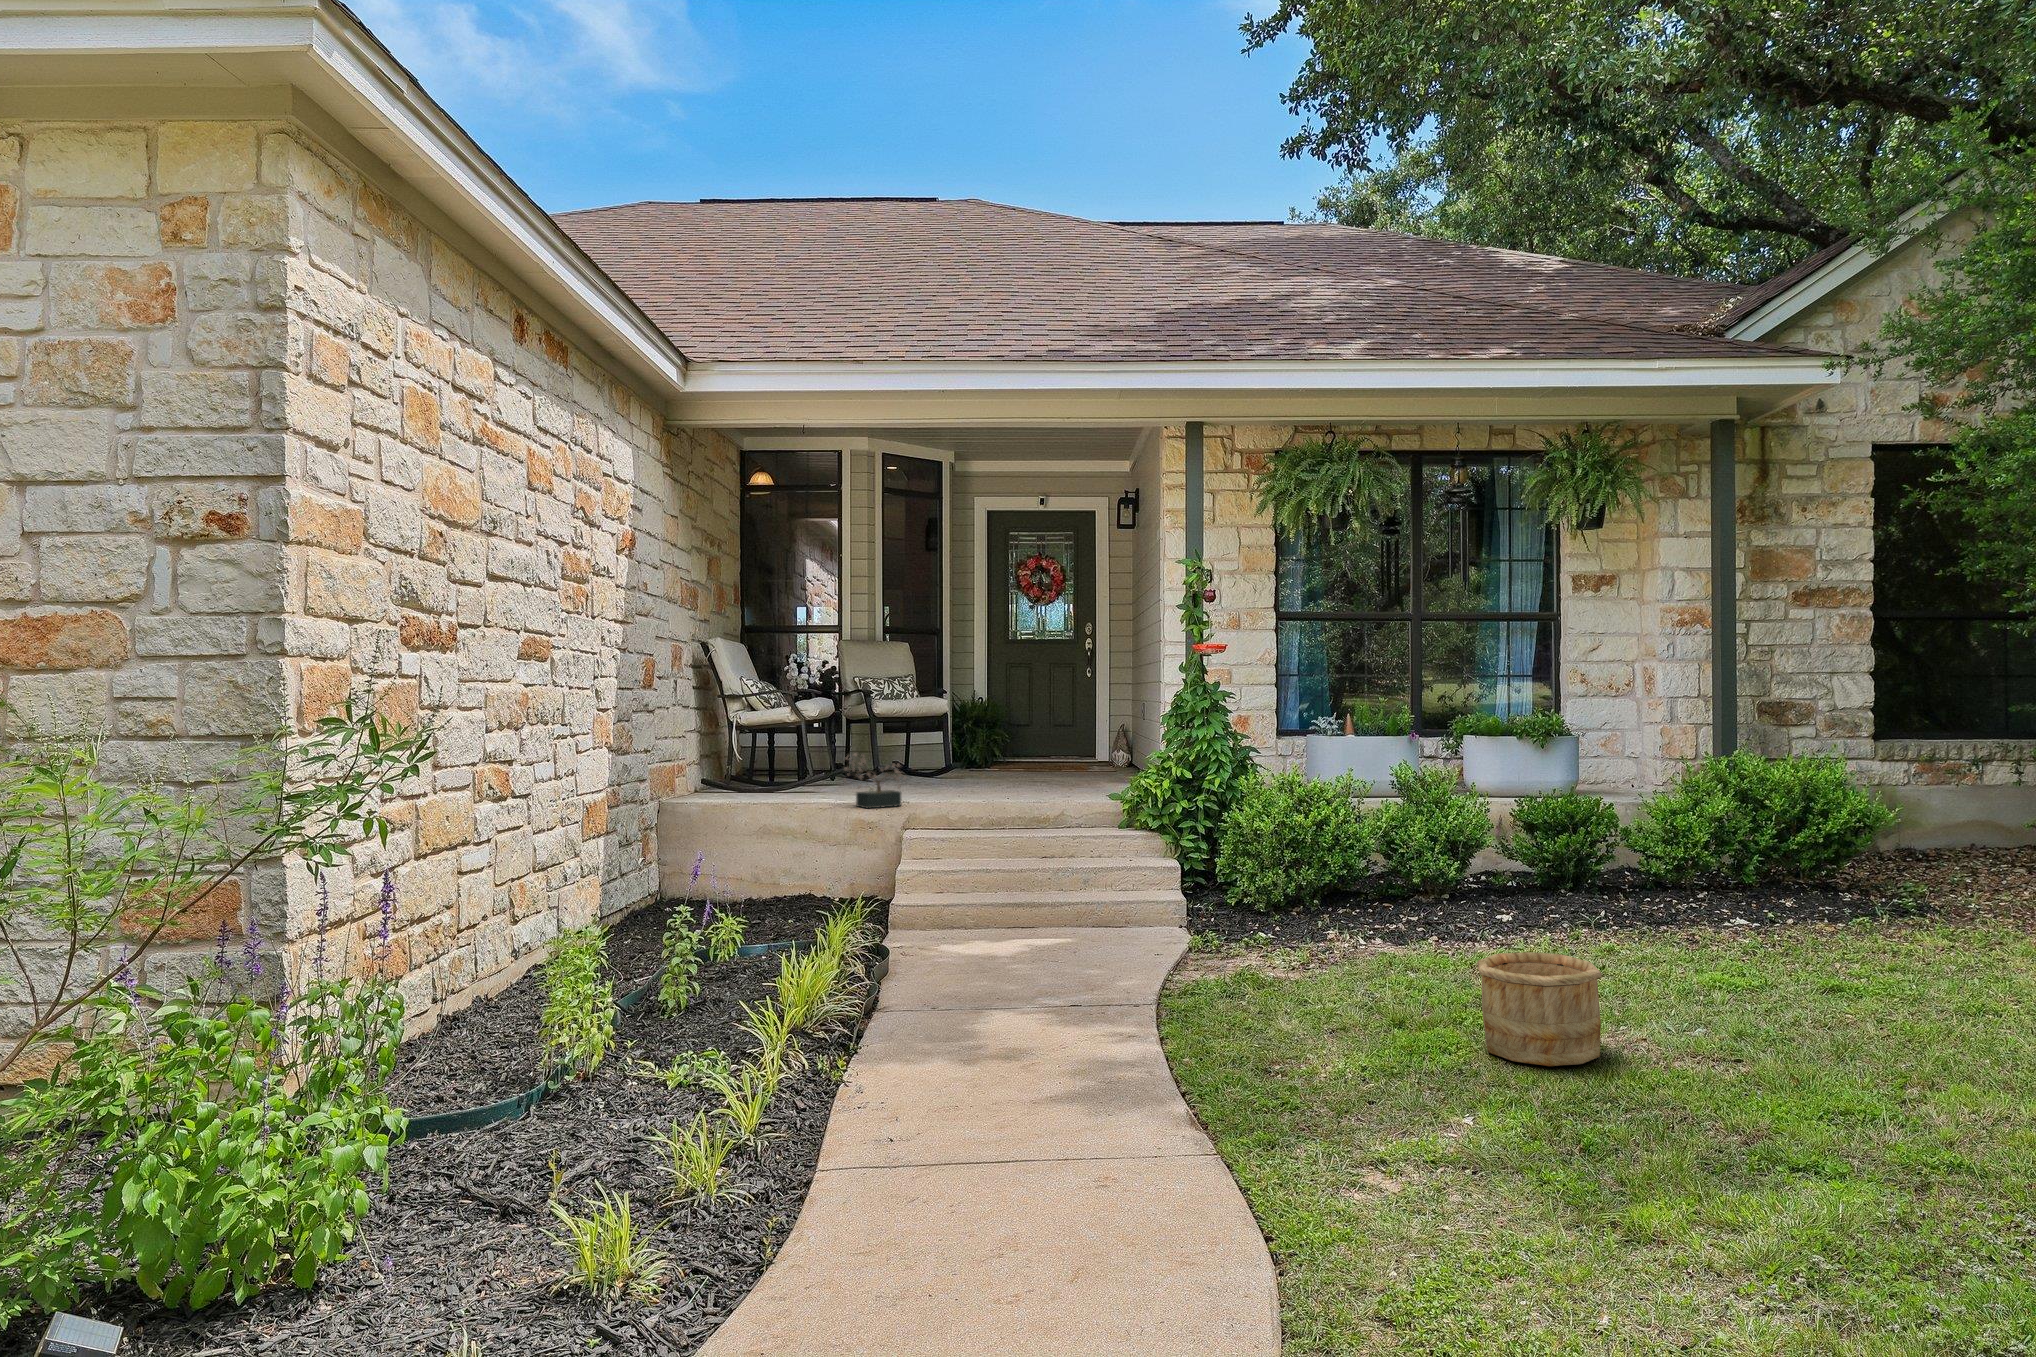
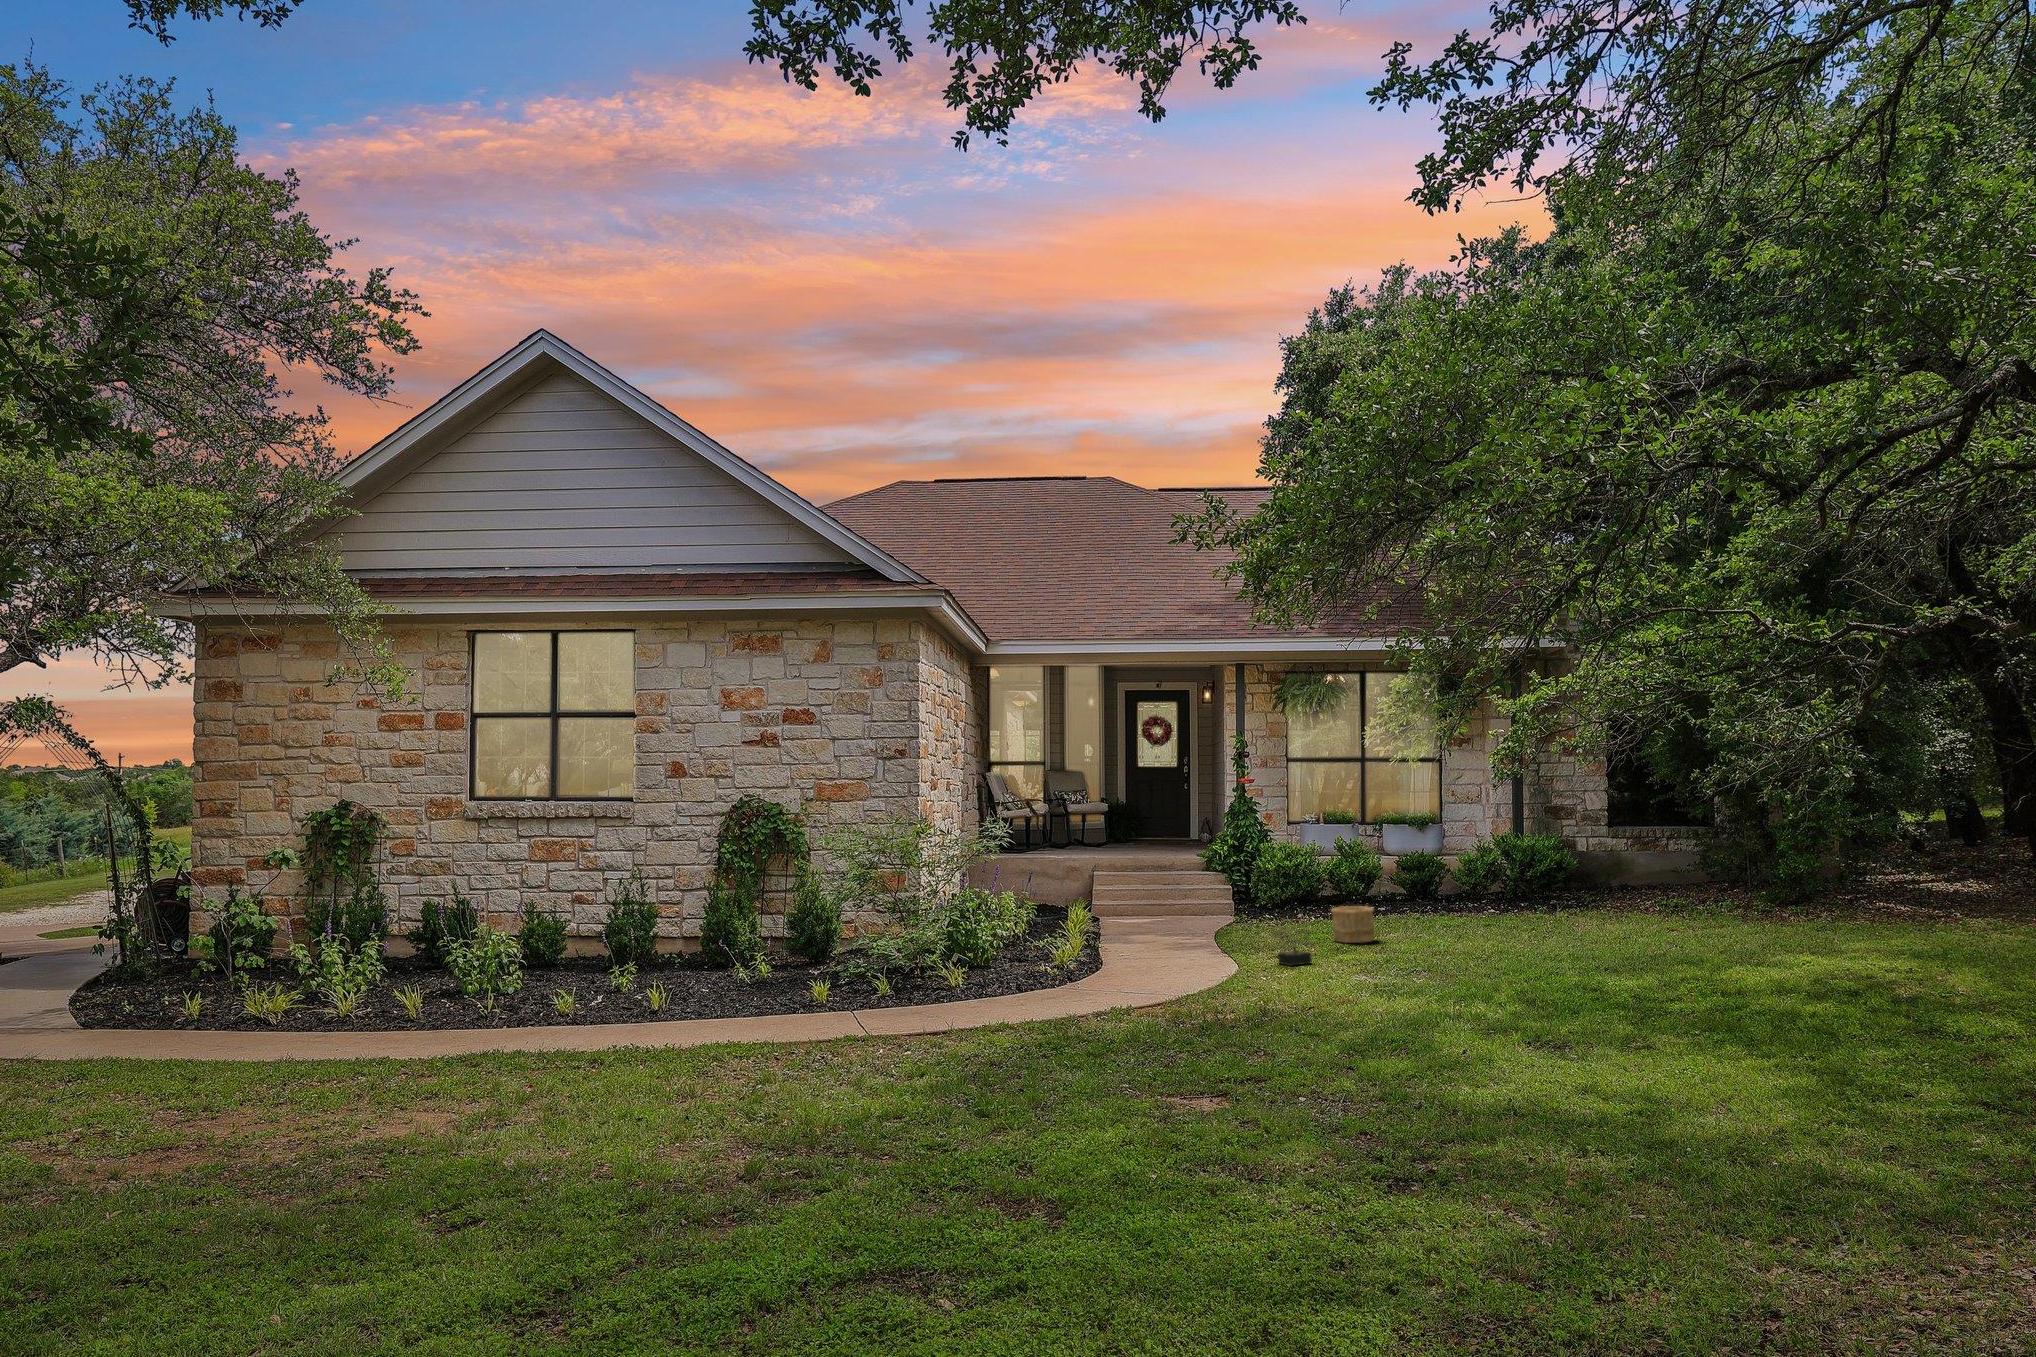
decorative plant: present [844,753,906,808] -> present [1271,926,1312,966]

